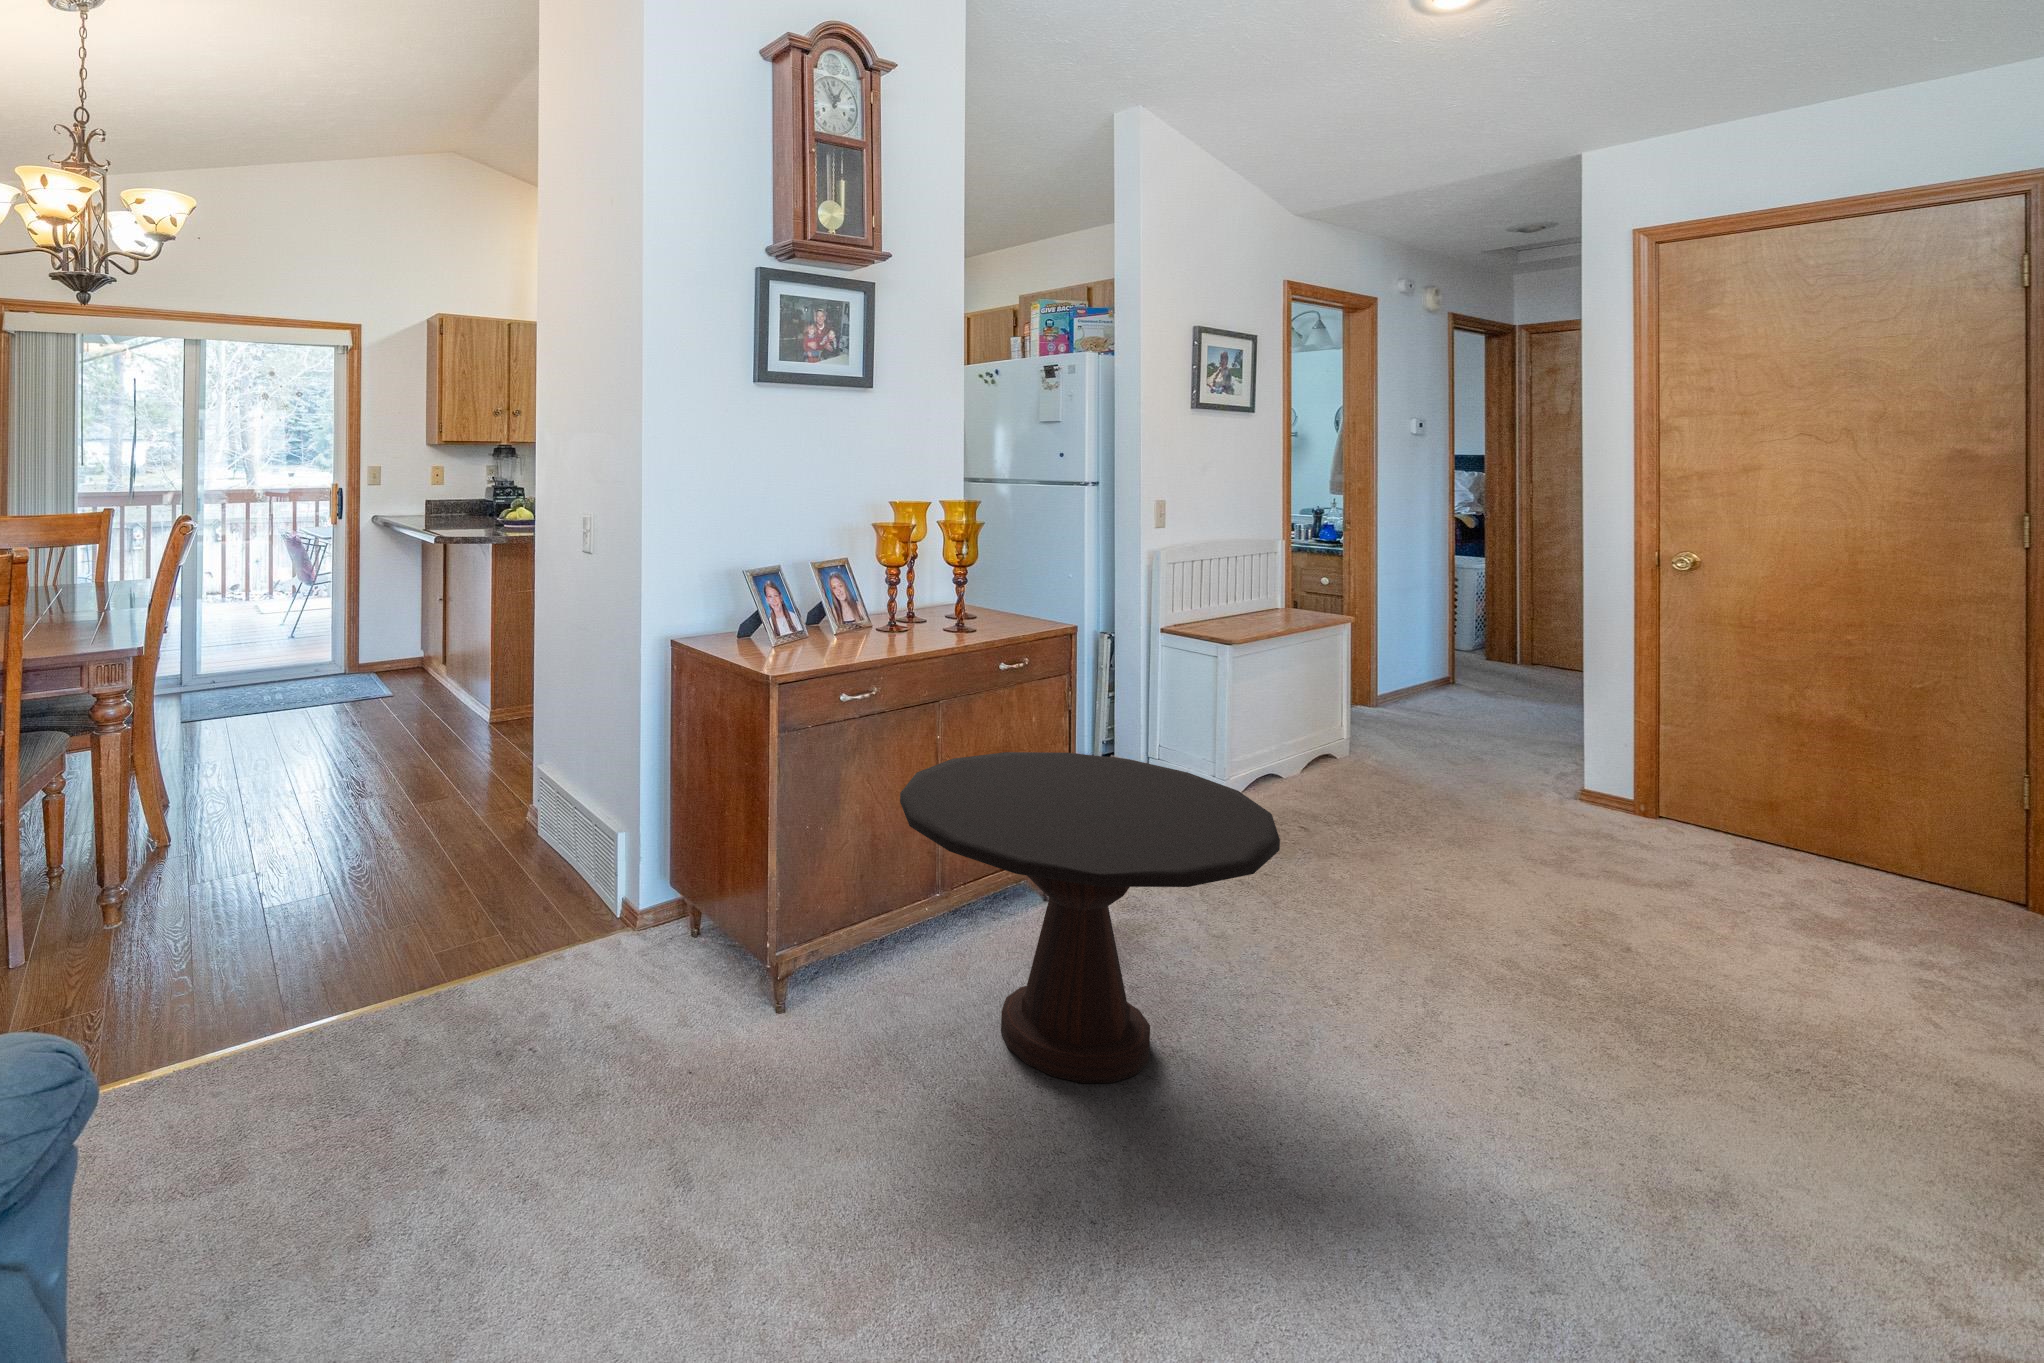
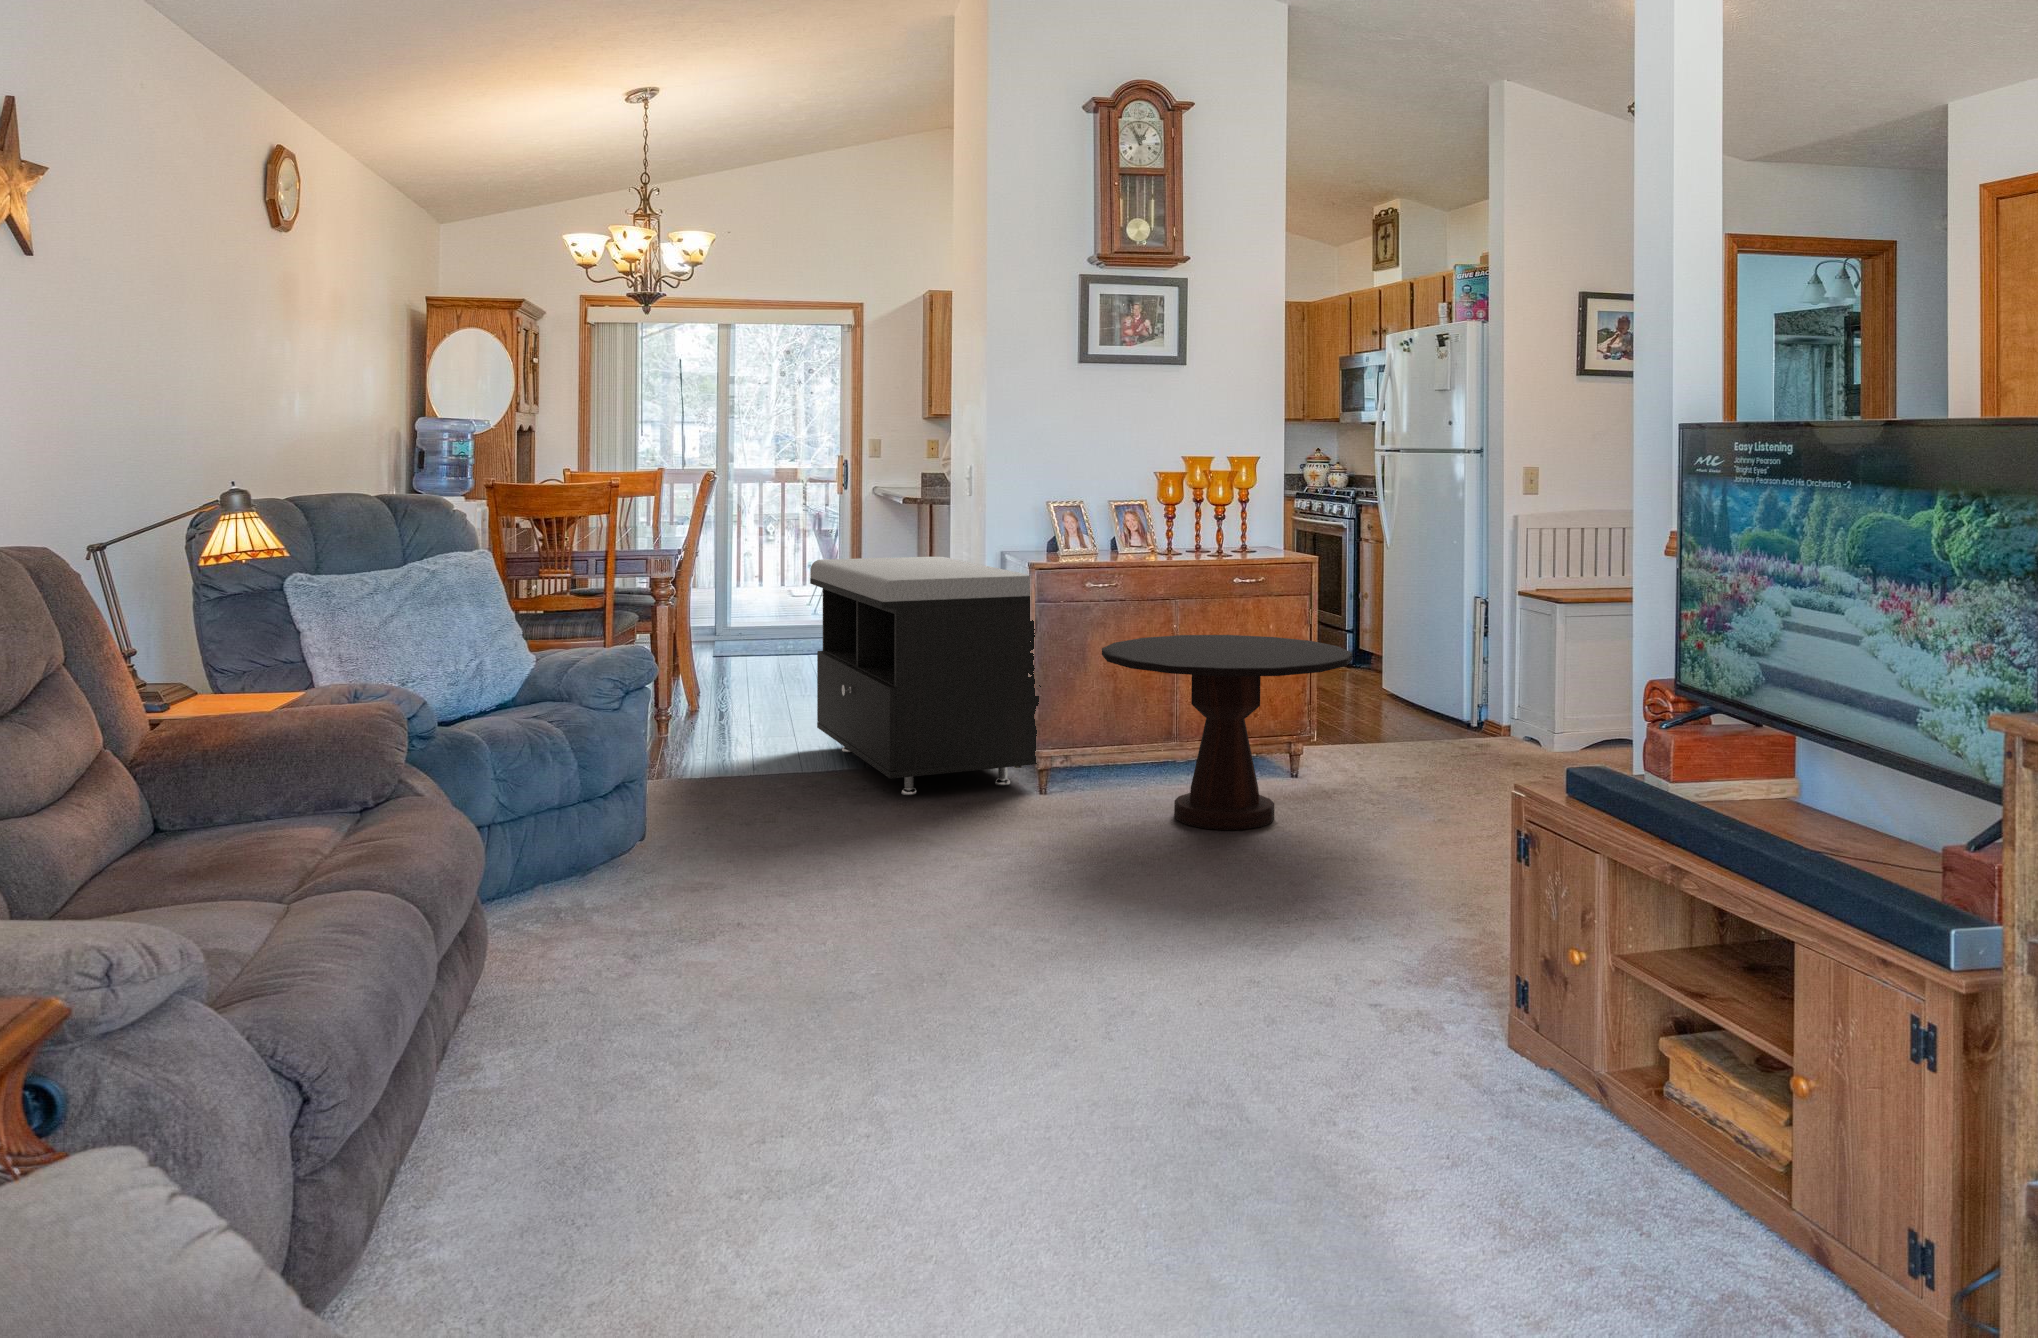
storage bench: none [371,639,768,1054] -> present [810,556,1041,795]

